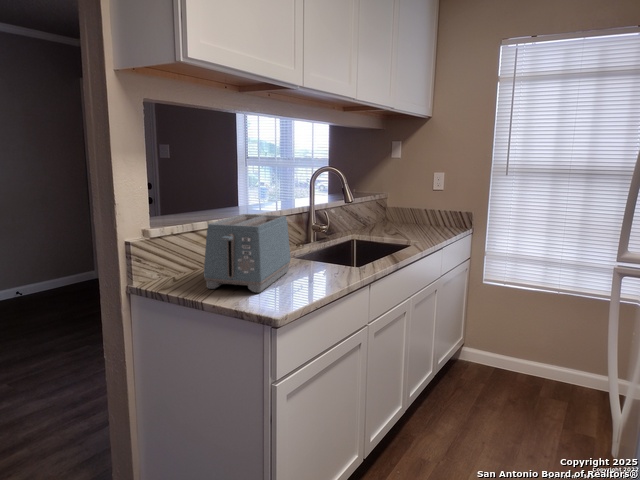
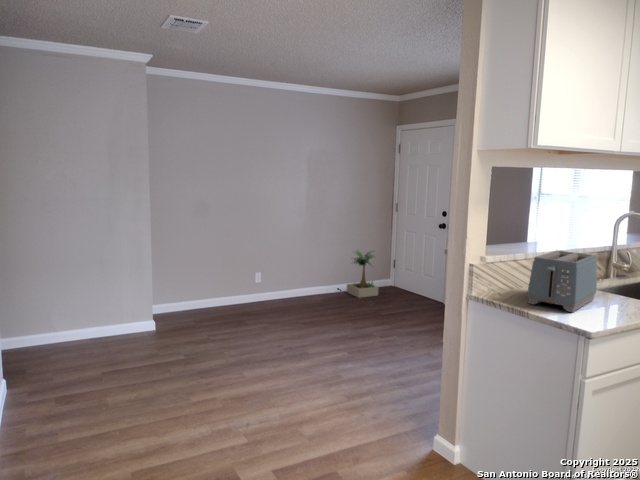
potted plant: none [23,237,73,301] -> present [347,252,379,298]

